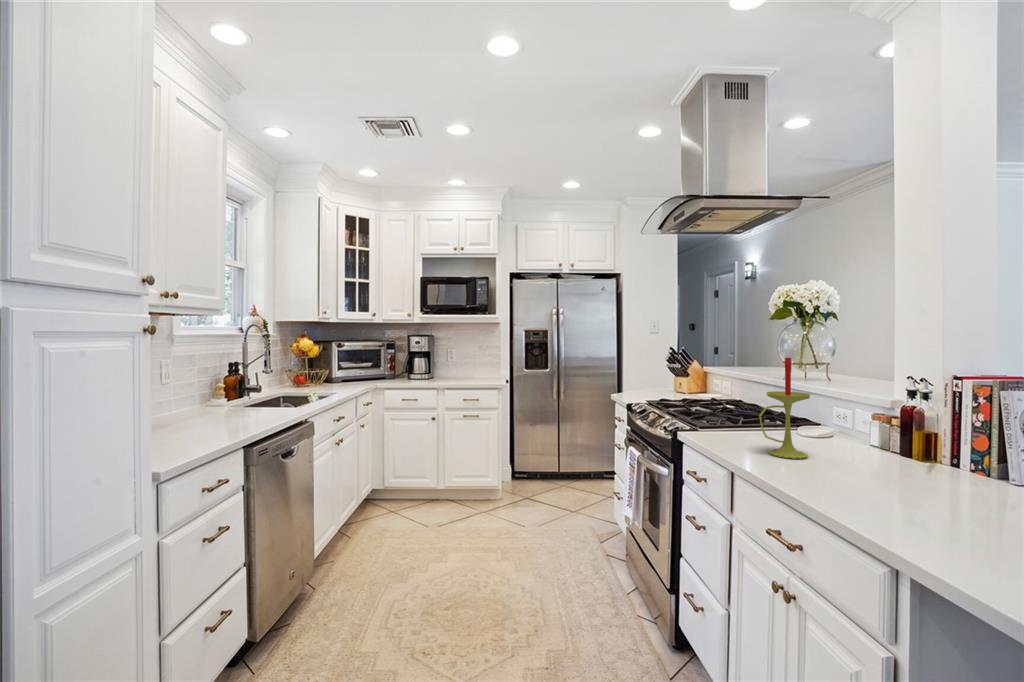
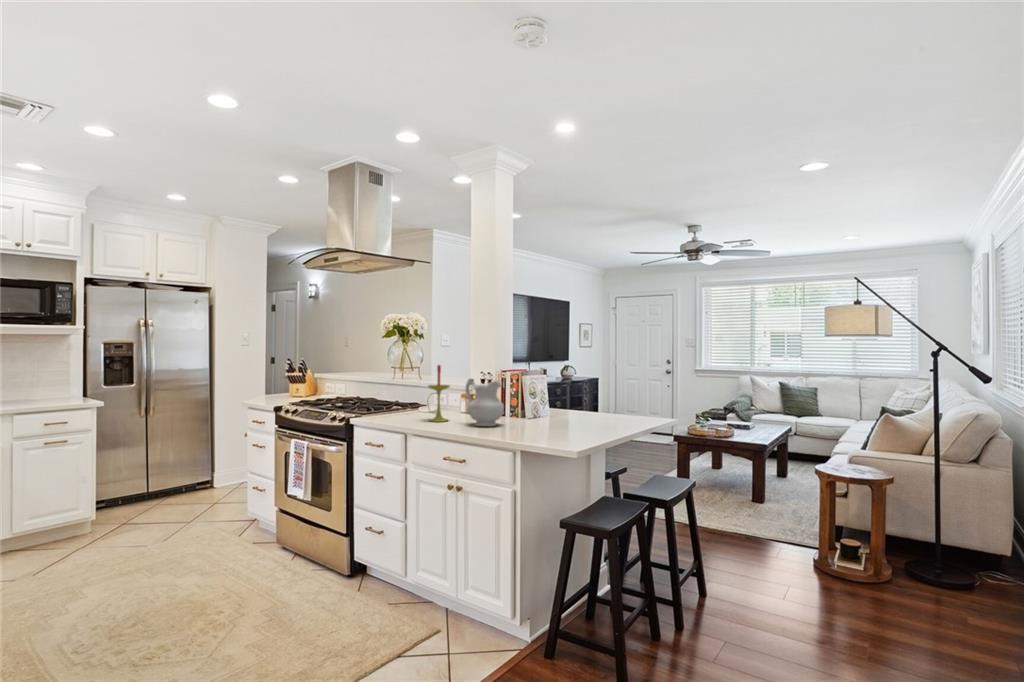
ceramic pitcher: none [830,386,924,493] -> present [466,379,504,426]

